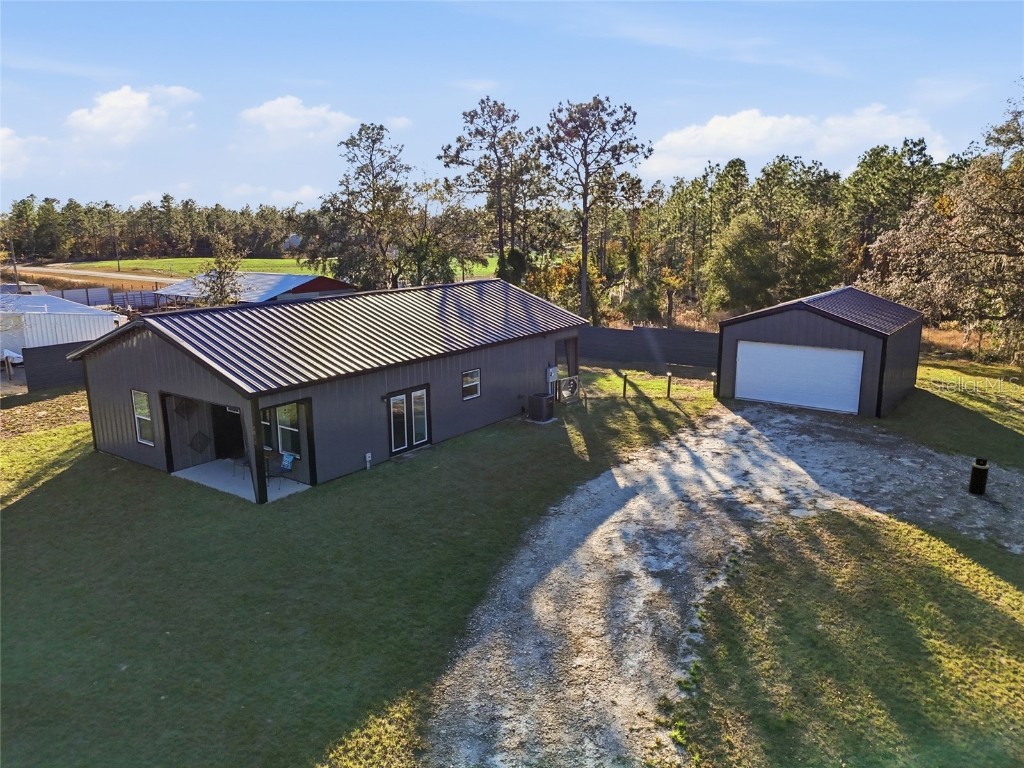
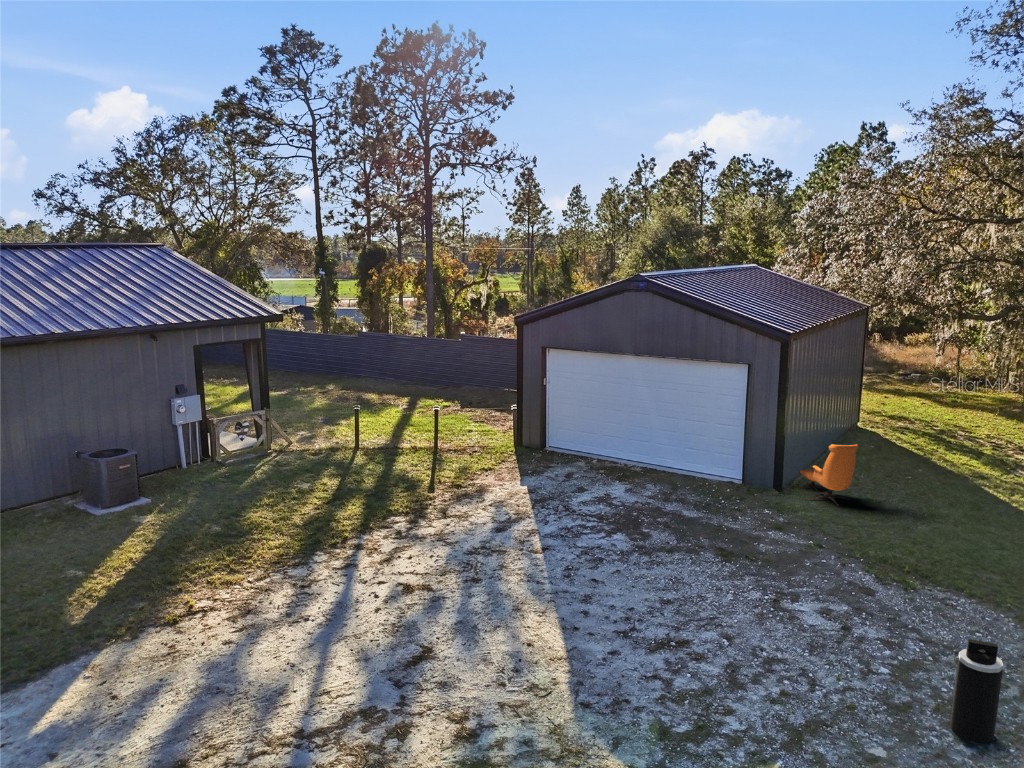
lounge chair: none [888,393,923,426] -> present [799,444,858,506]

